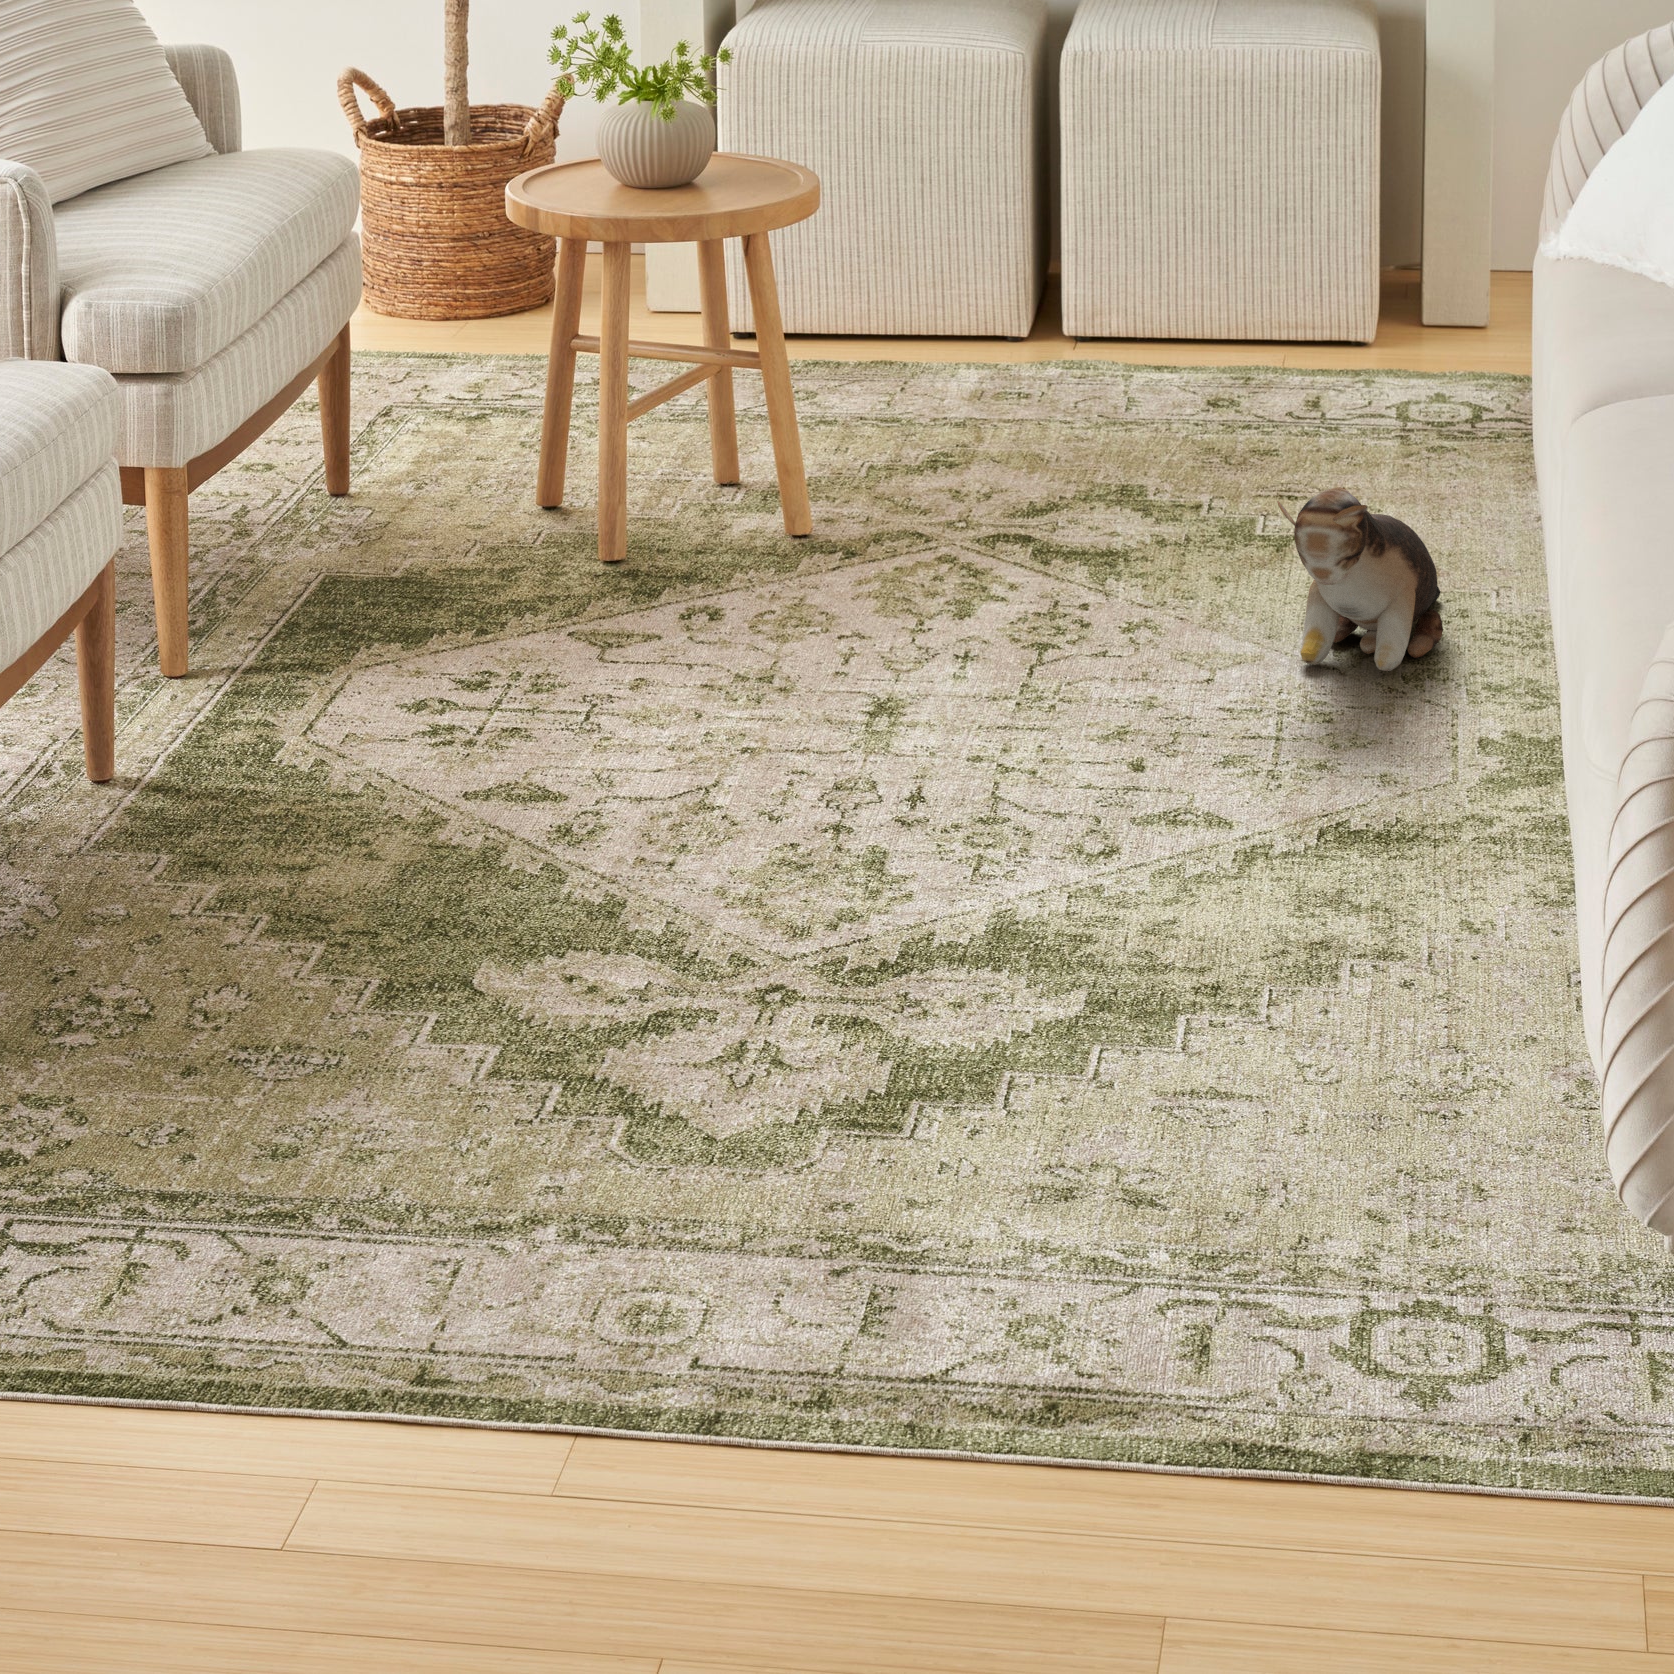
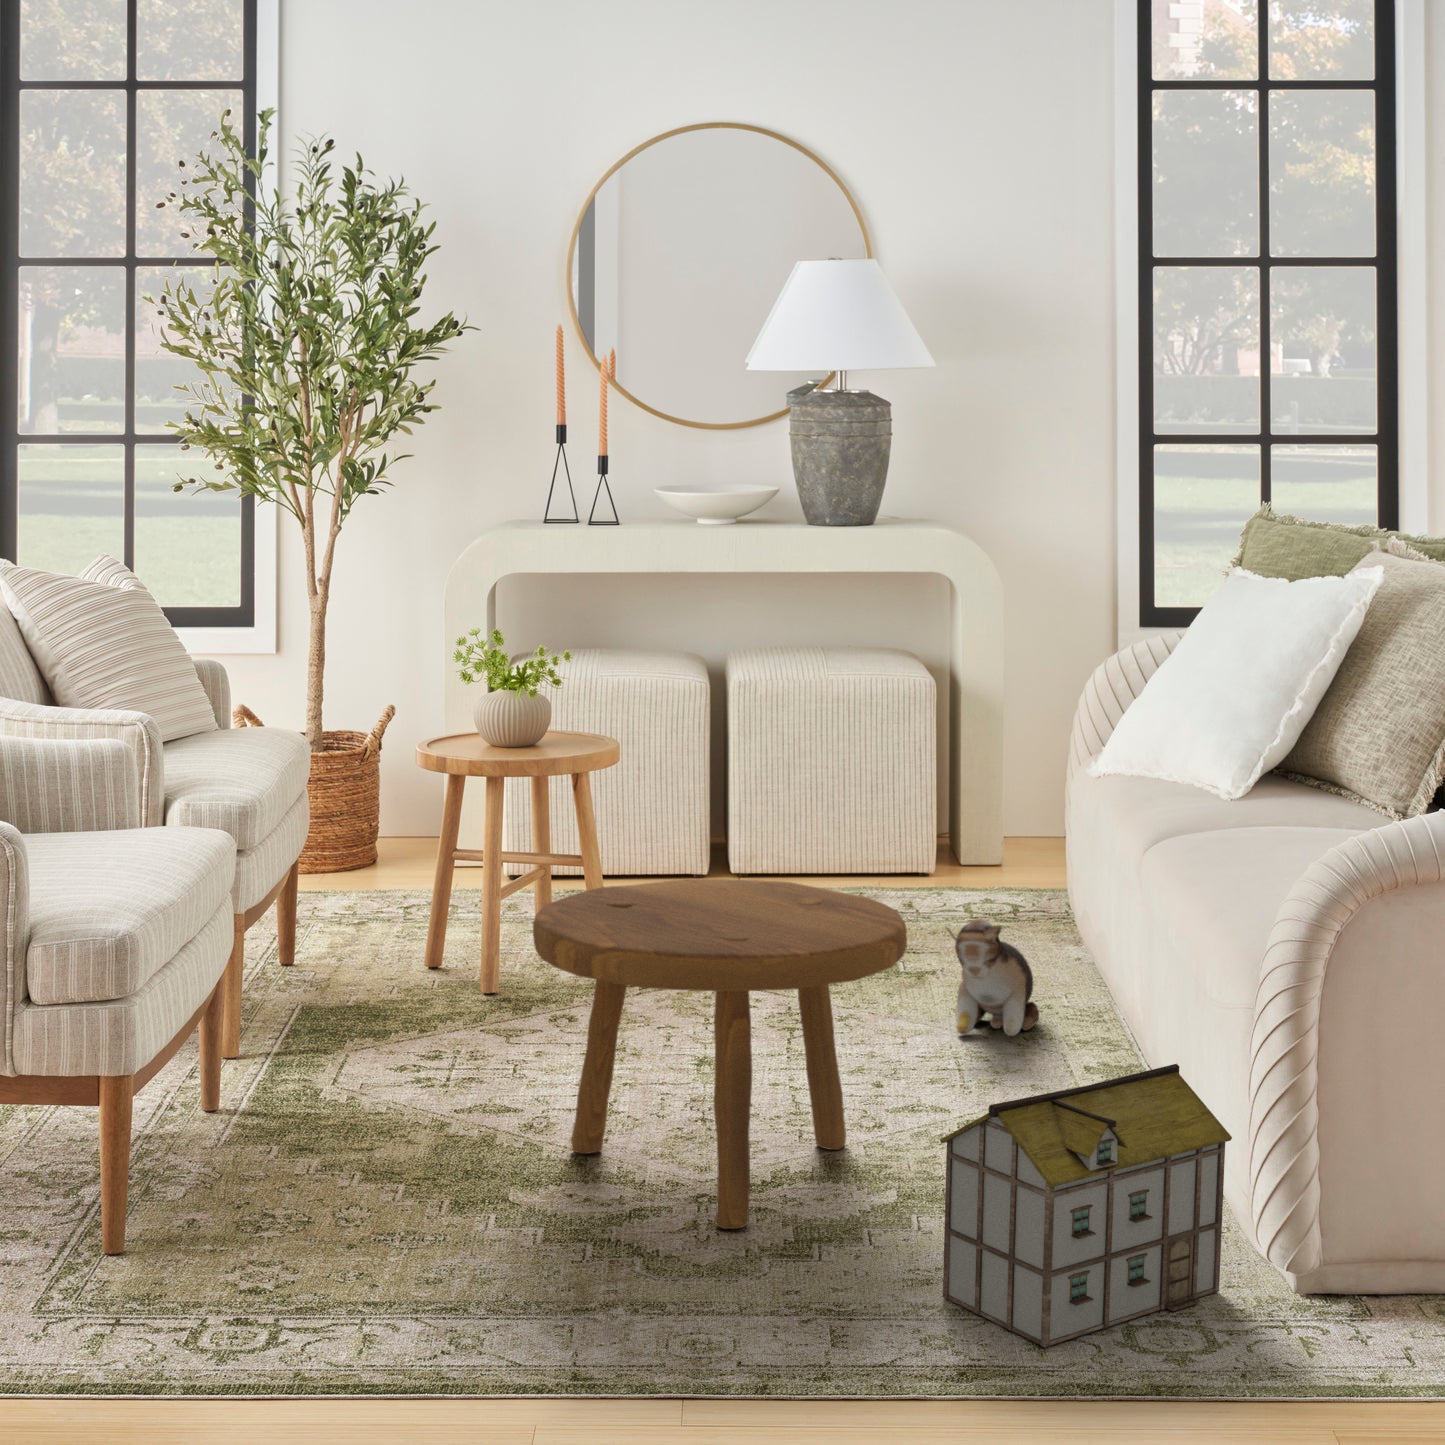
footstool: none [491,458,1110,1065] -> present [533,879,907,1229]
toy house: none [1067,866,1580,1354] -> present [940,1064,1232,1348]

